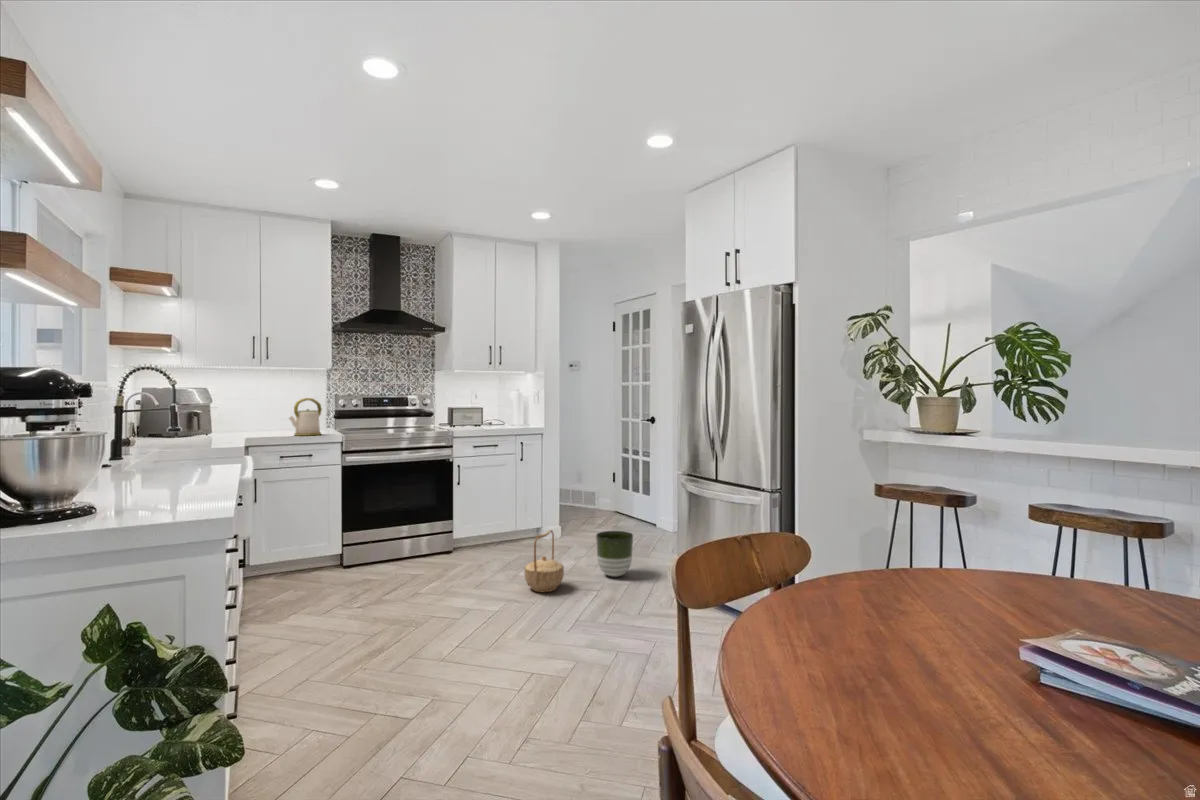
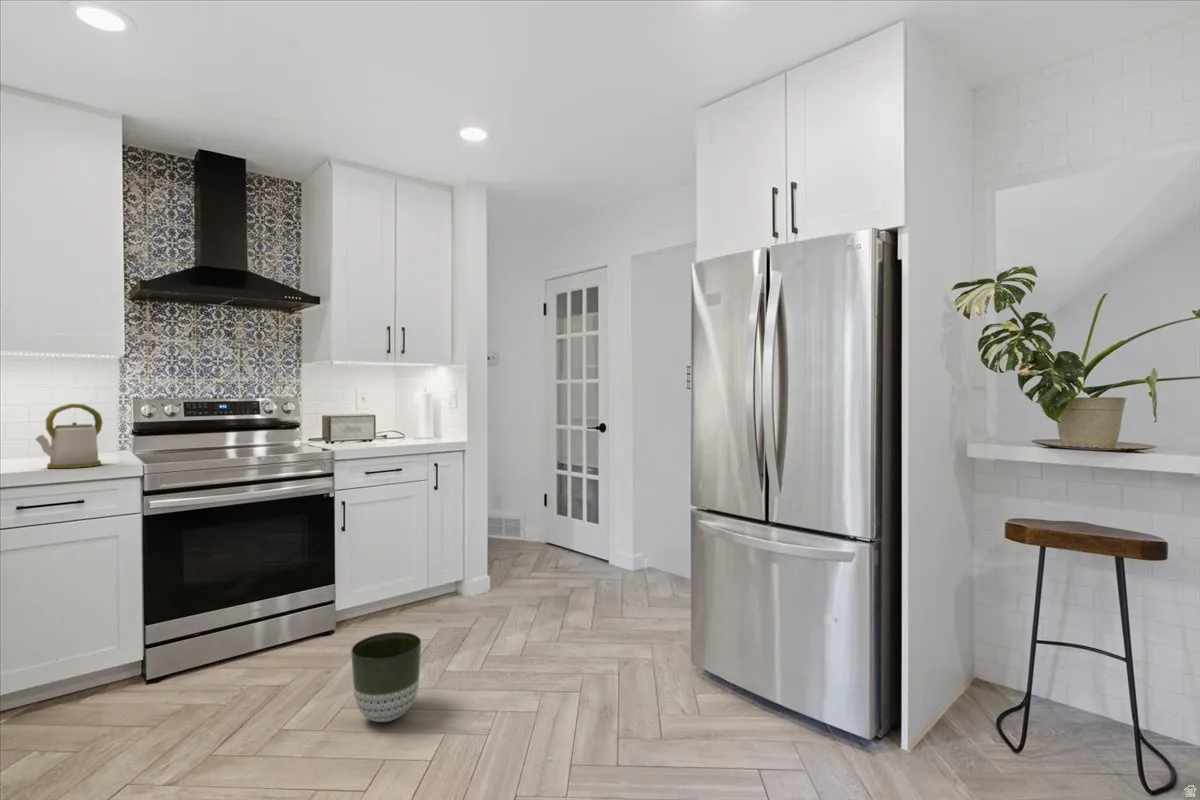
basket: present [525,530,564,592] -> none [461,602,523,706]
planter: present [596,531,633,577] -> present [351,632,421,722]

